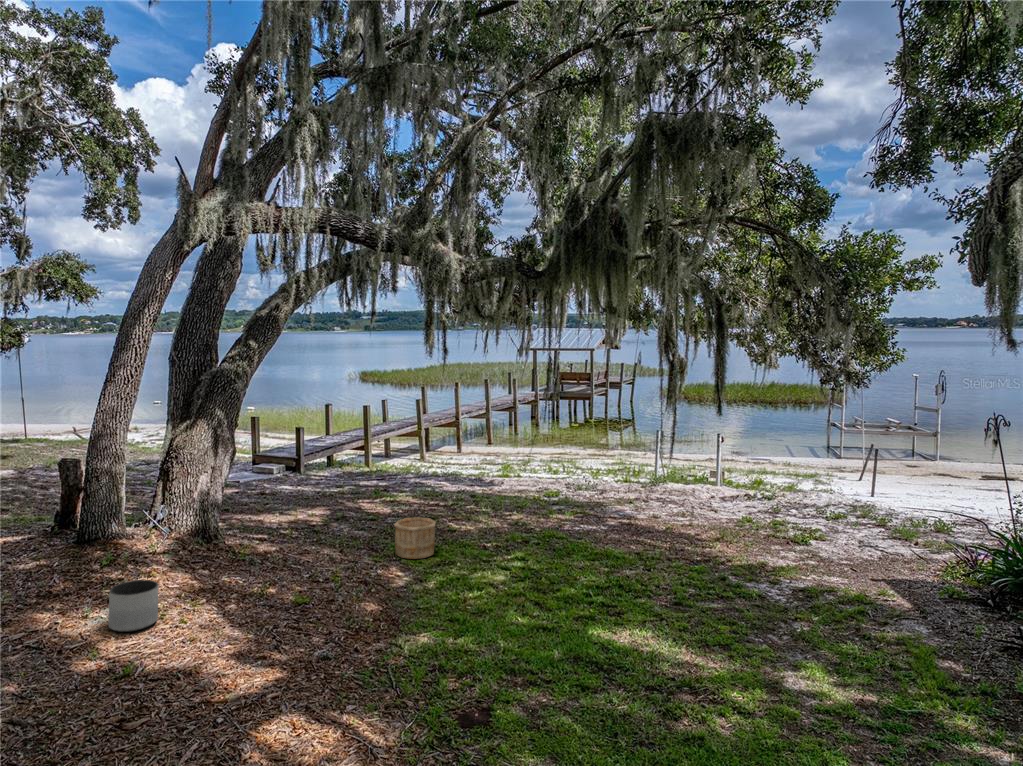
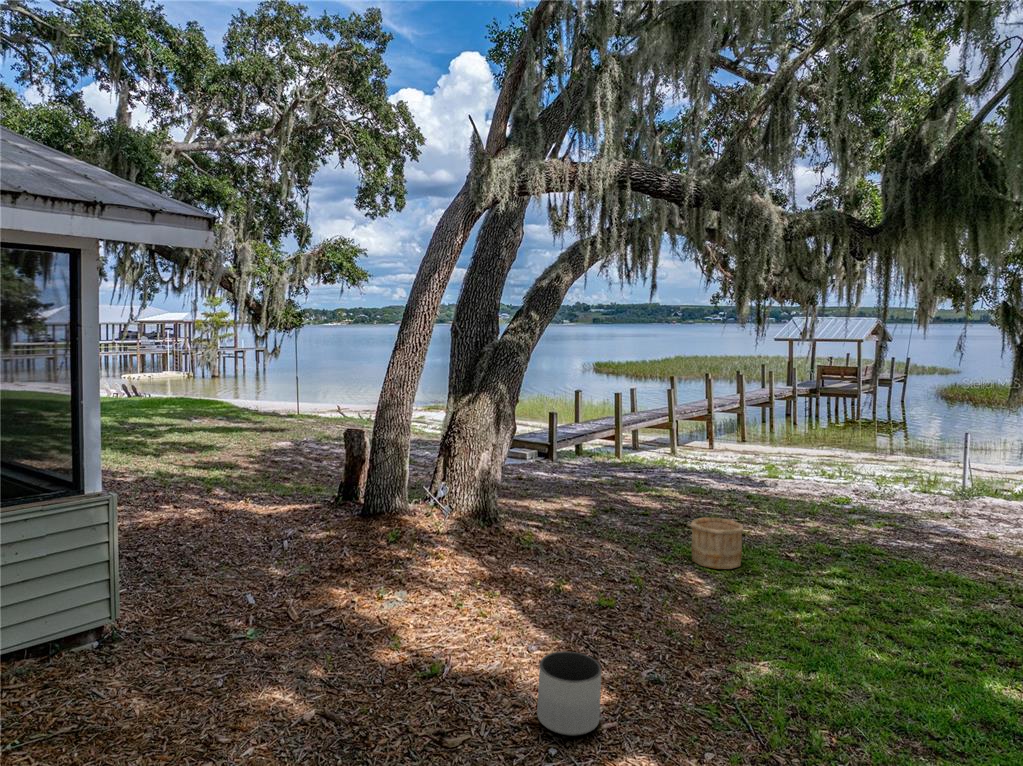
planter: present [108,580,158,632] -> present [537,651,602,736]

